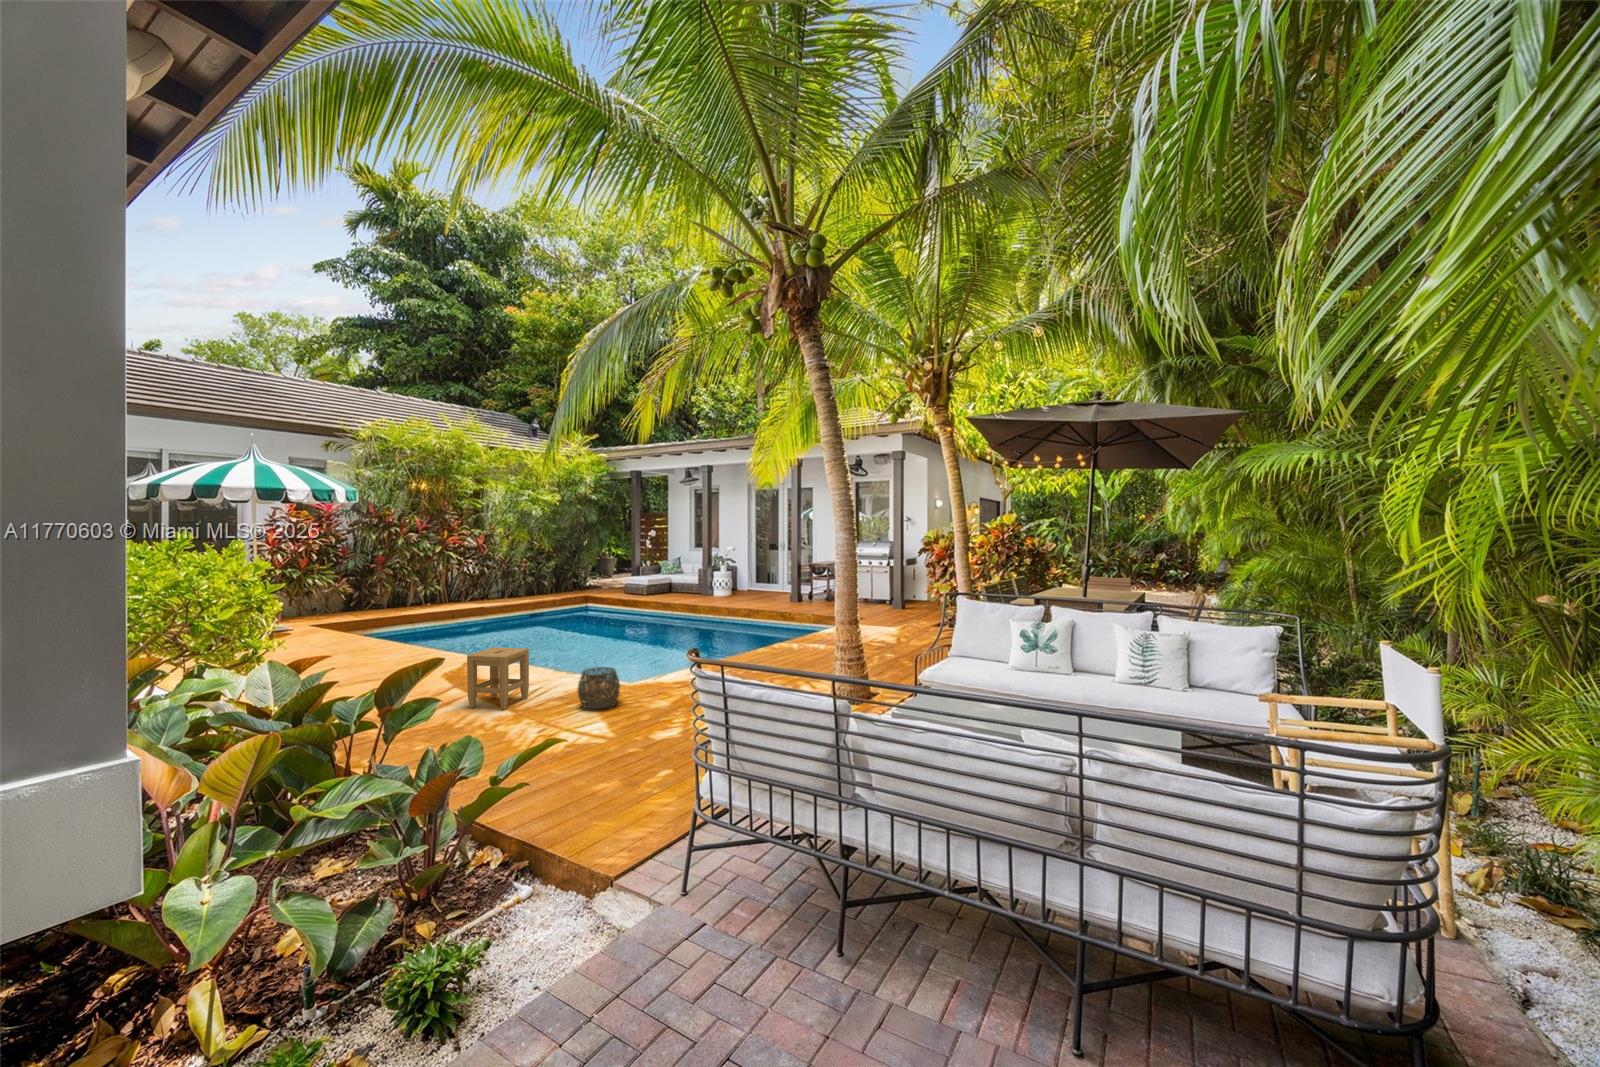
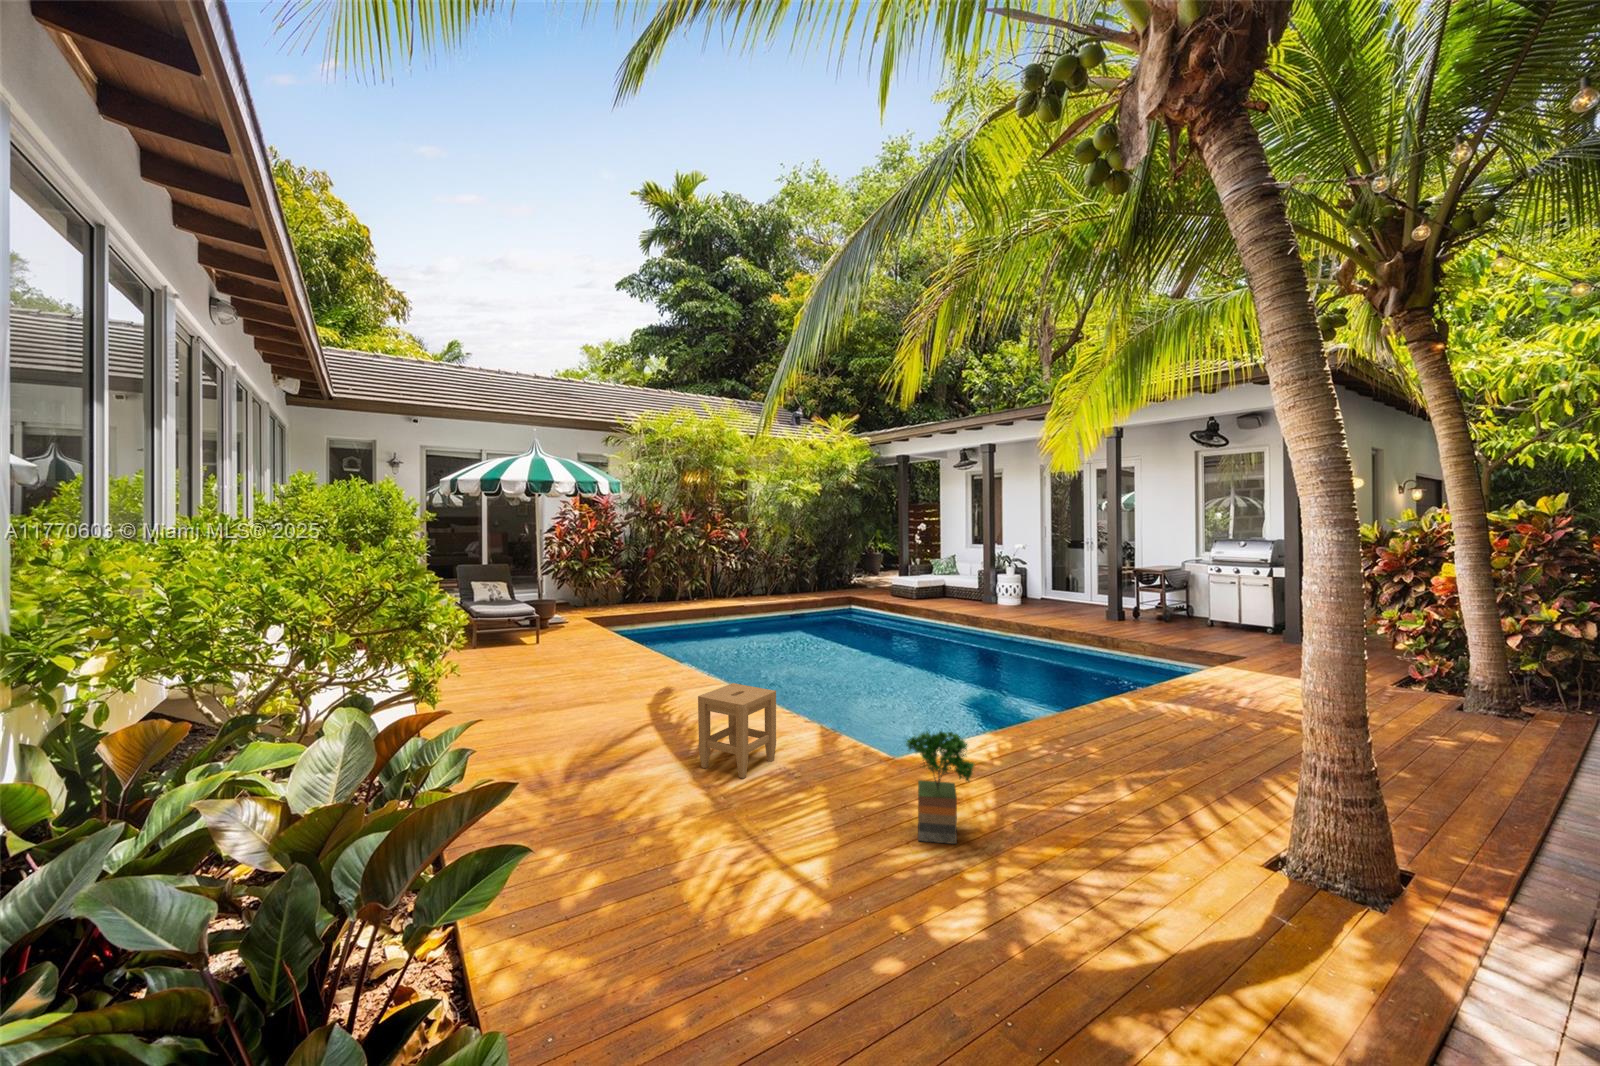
potted tree: none [619,655,663,722] -> present [906,731,975,844]
woven basket: present [578,667,620,709] -> none [840,730,903,801]

